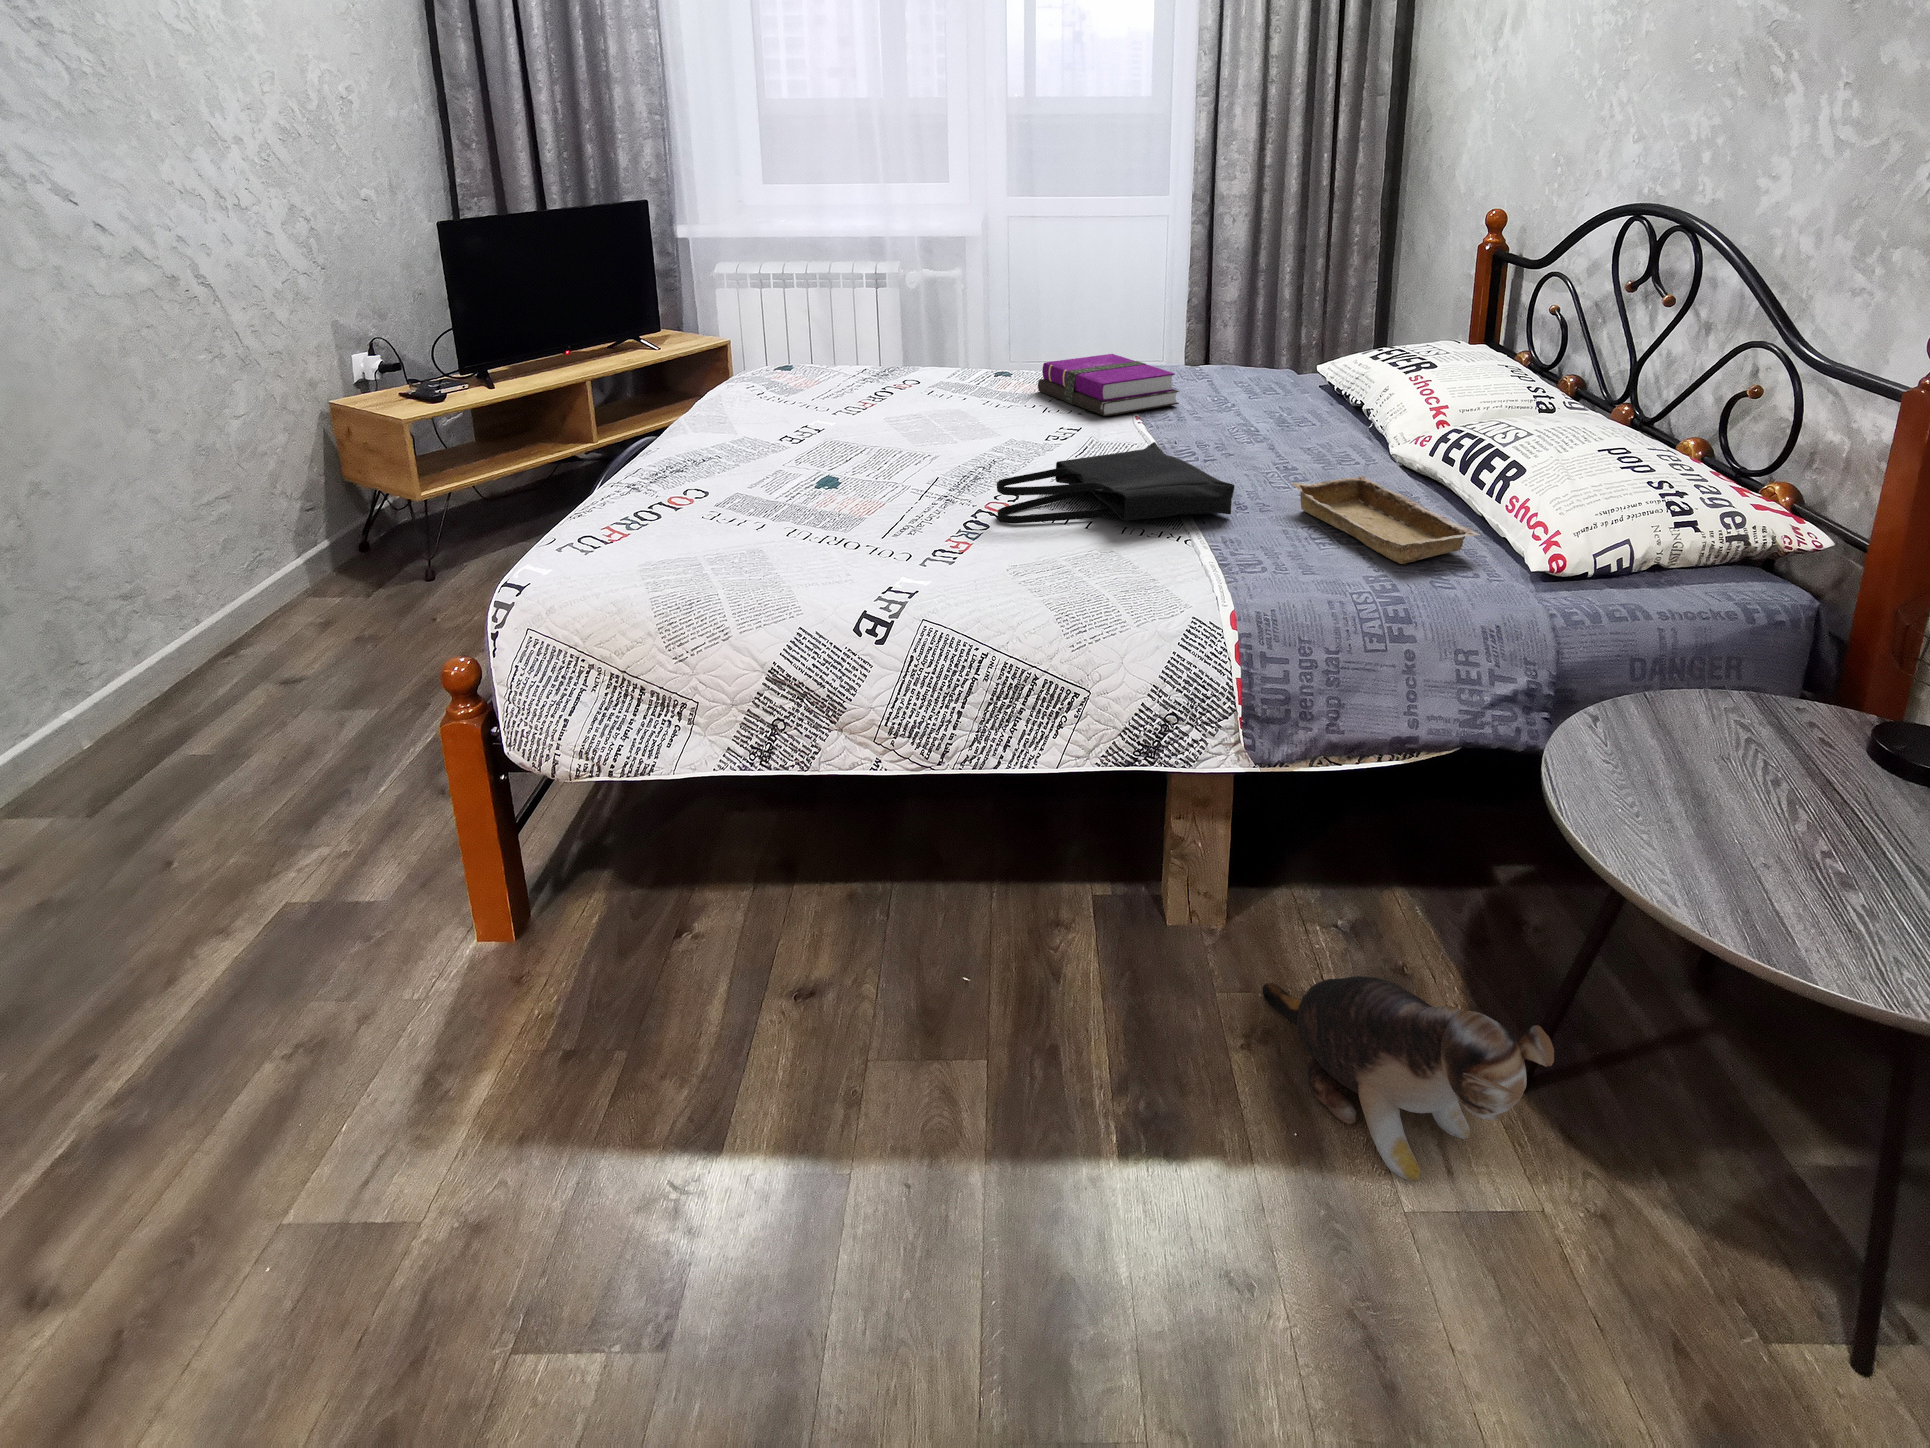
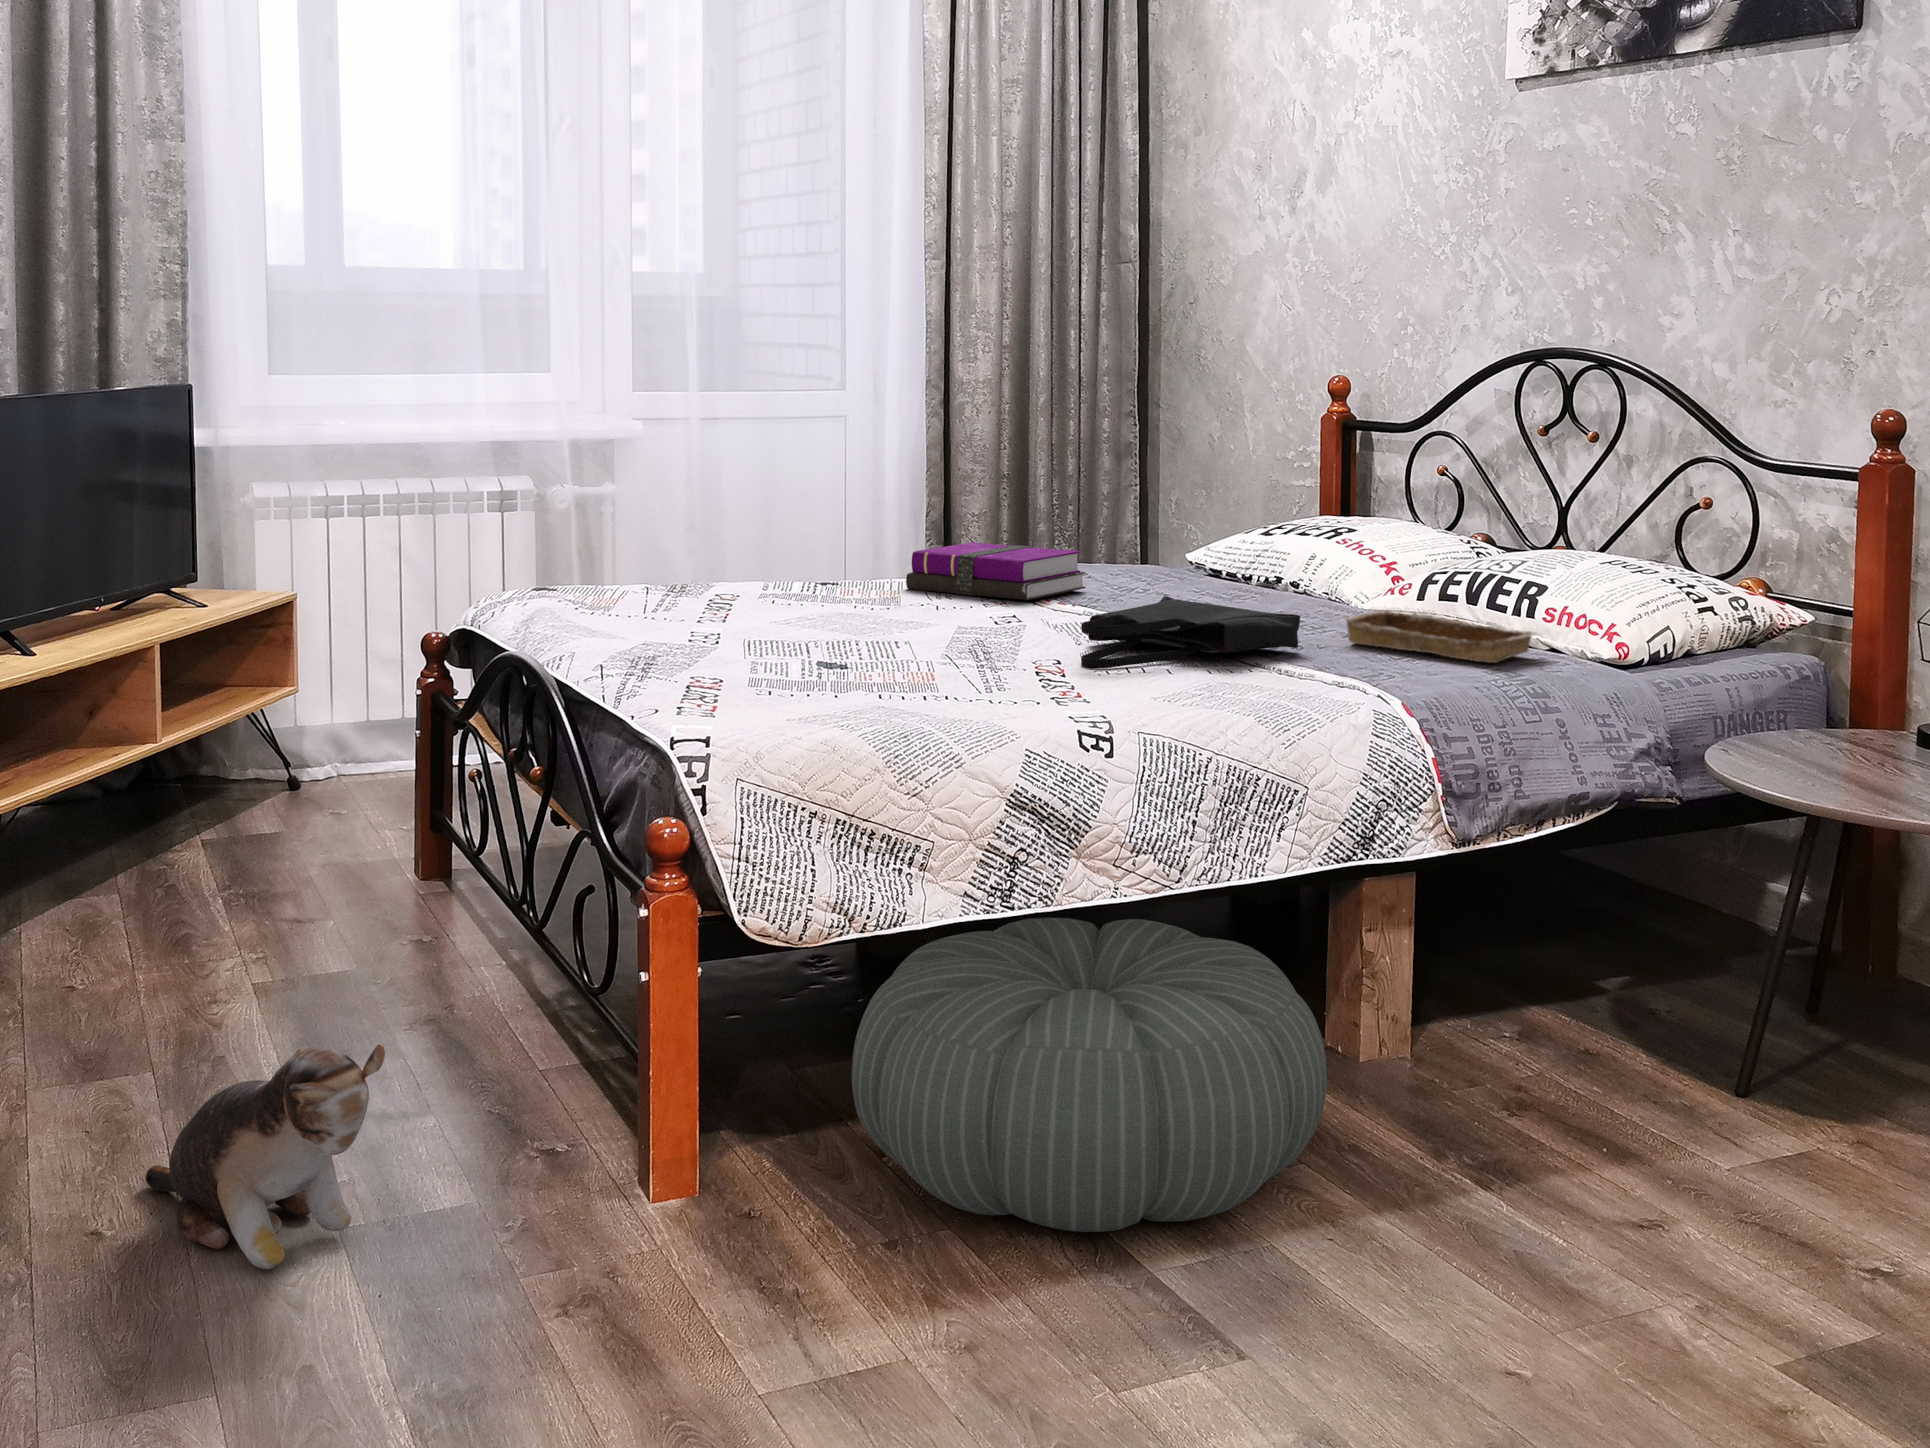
pouf: none [577,754,1017,1122] -> present [852,918,1327,1232]
plush toy: present [1263,976,1554,1181] -> present [146,1044,385,1269]

